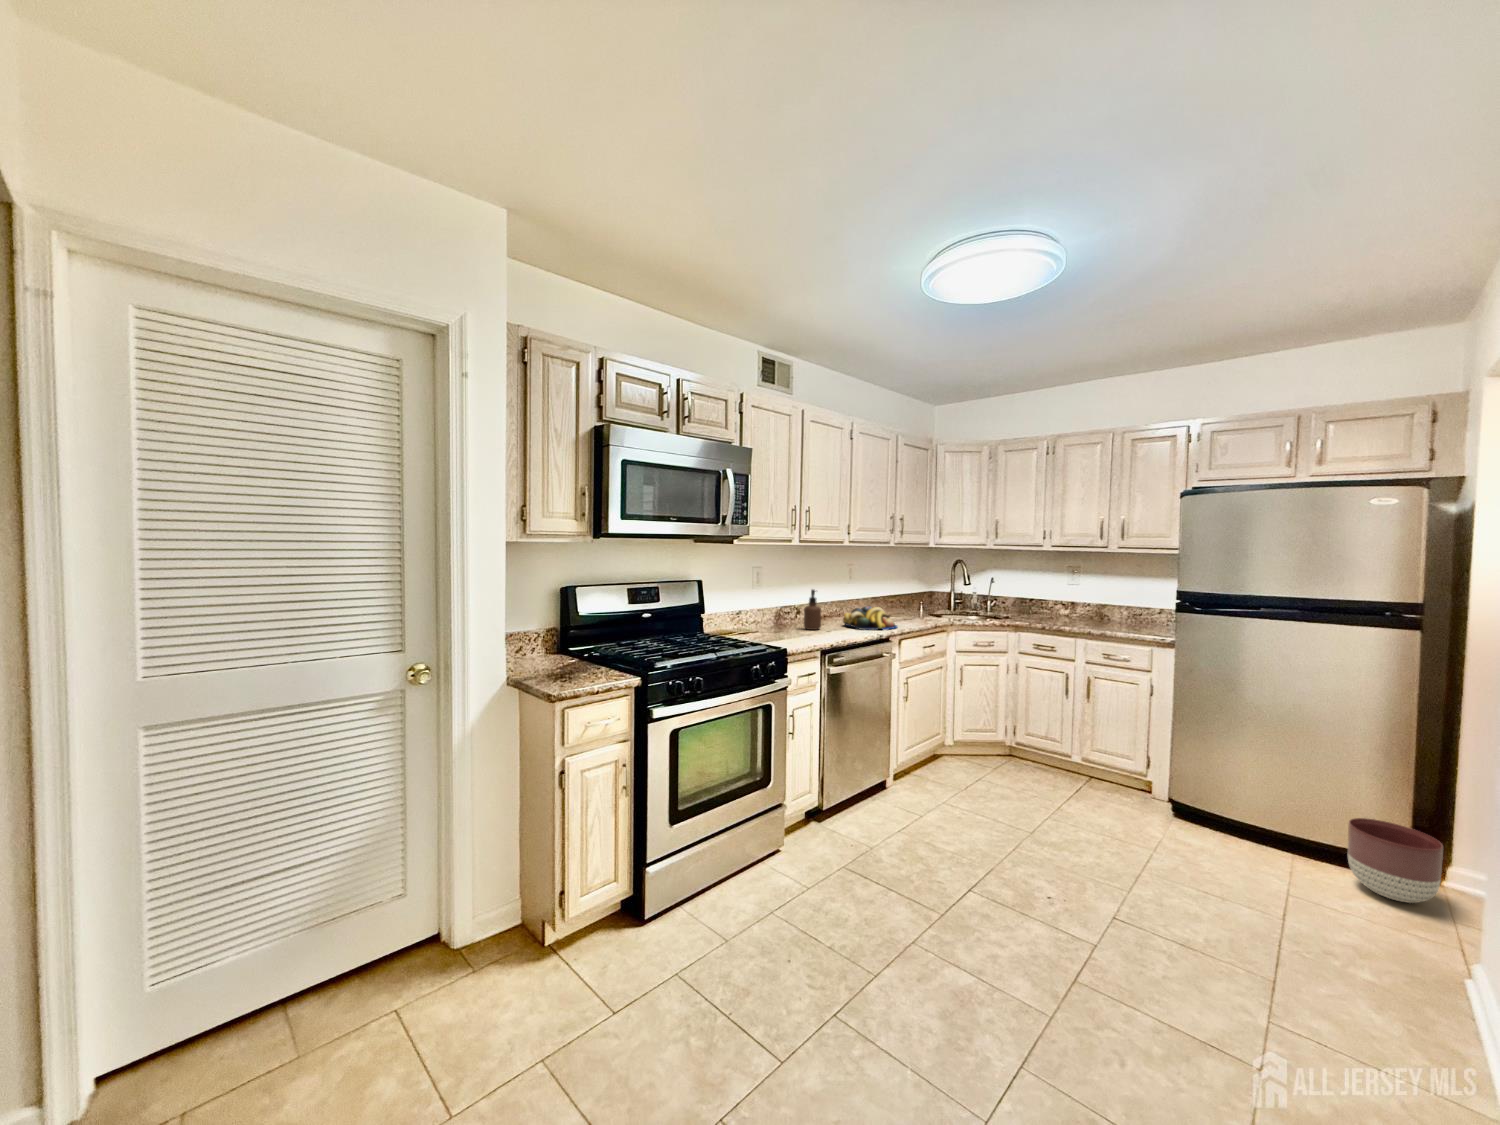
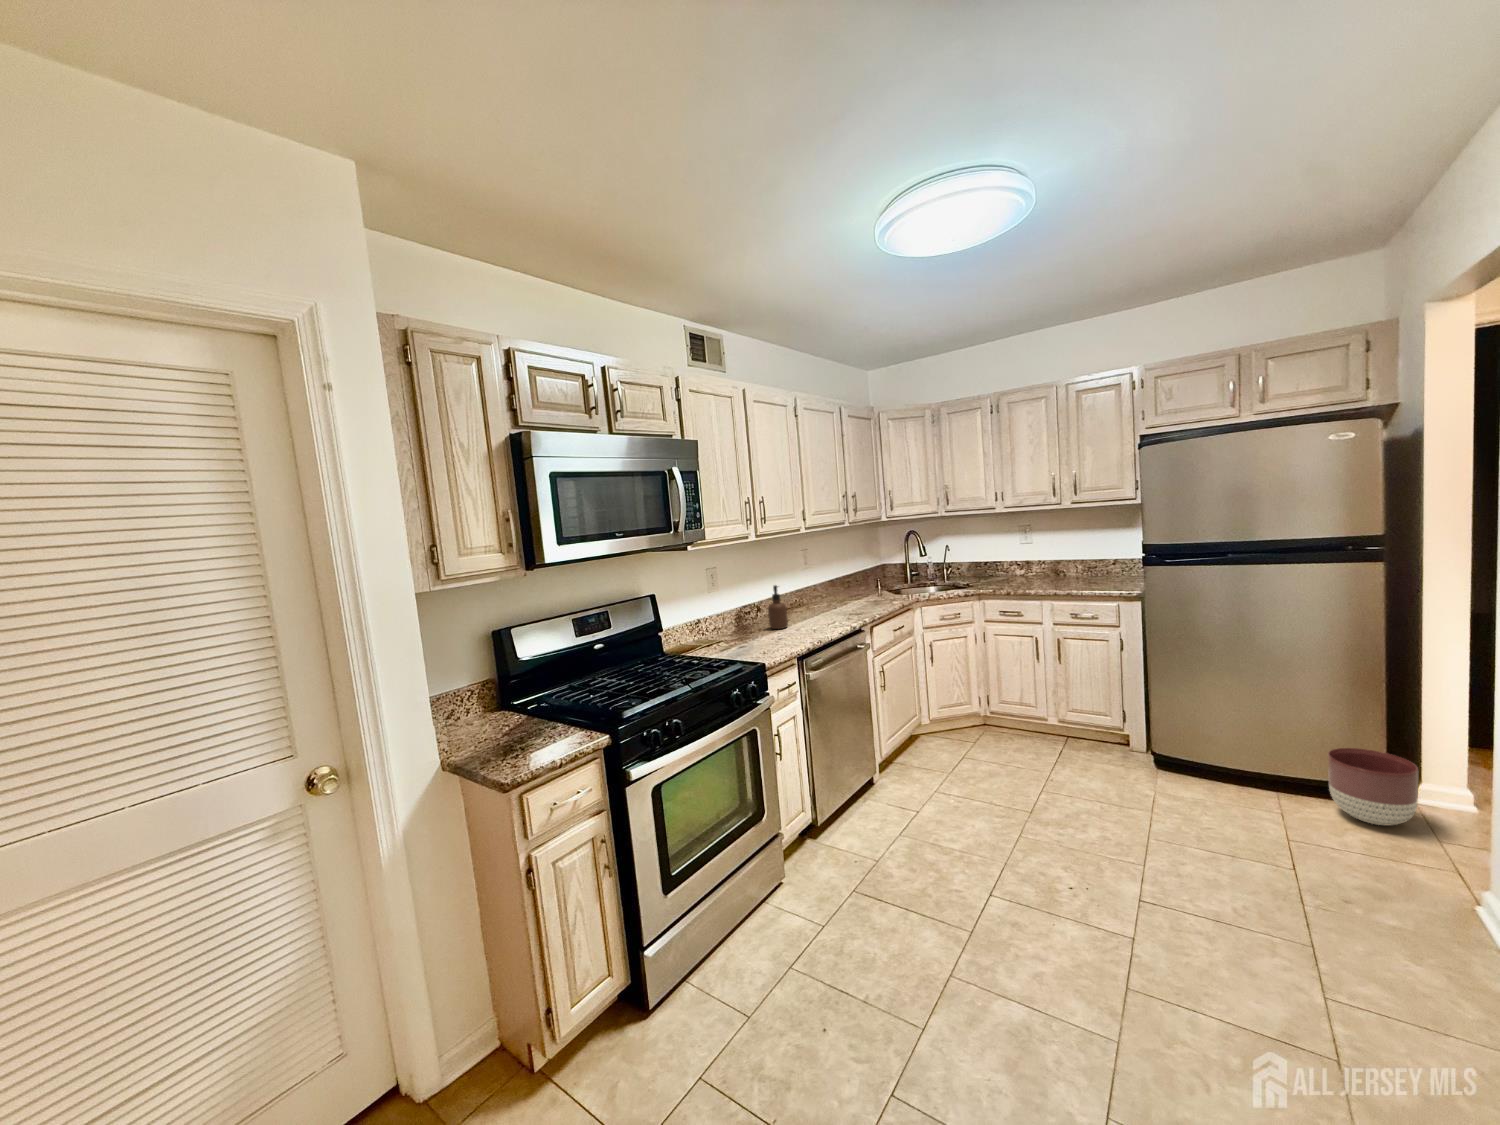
fruit bowl: present [843,606,897,630] -> none [808,594,867,622]

